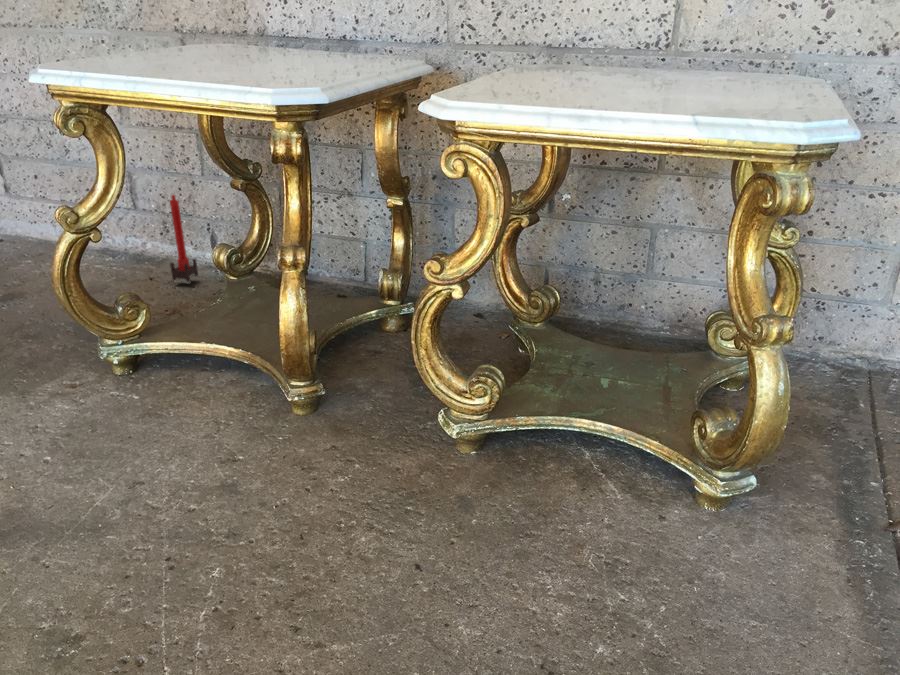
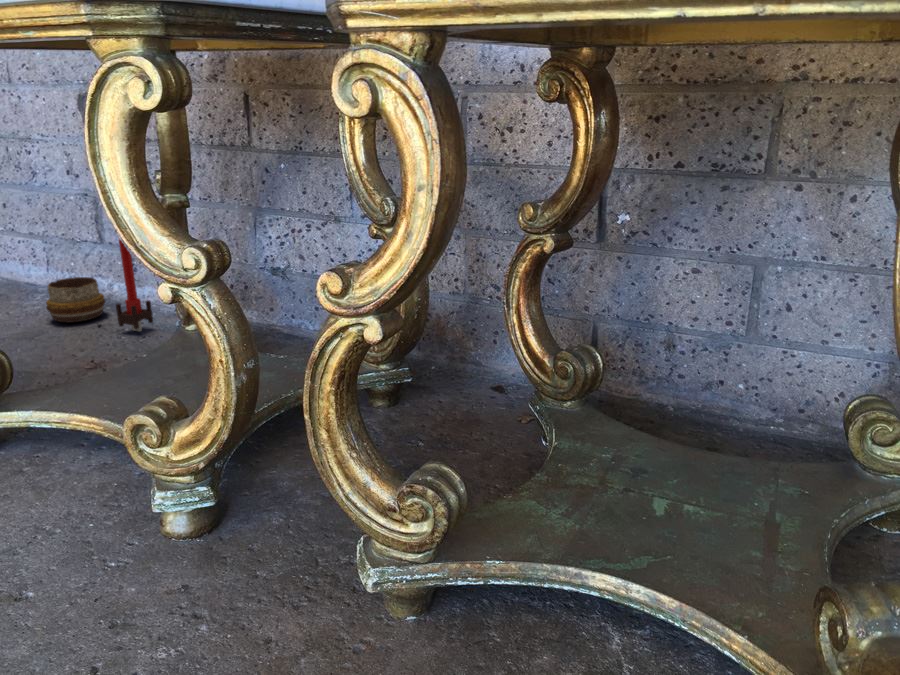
decorative bowl: none [103,240,149,278] -> present [46,277,105,323]

